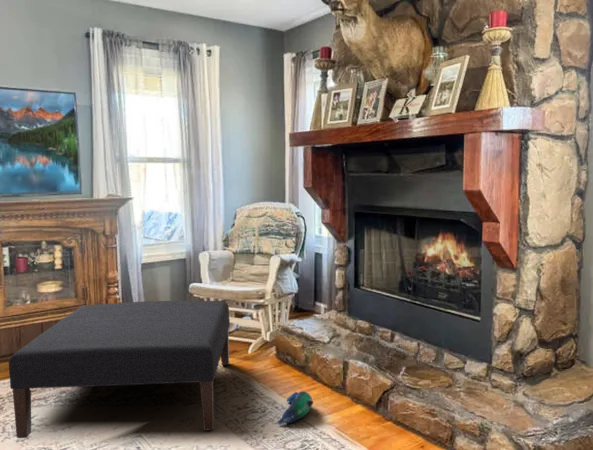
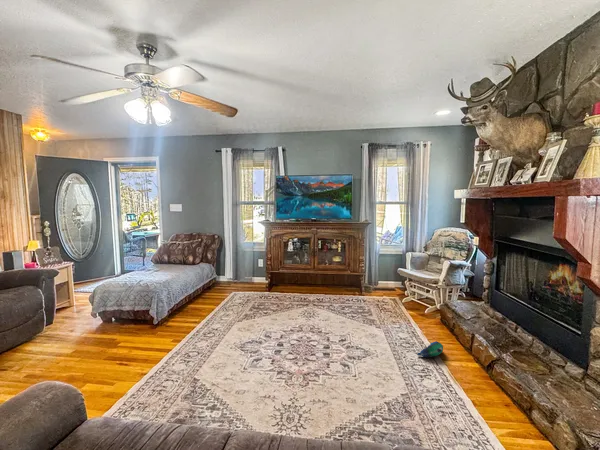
ottoman: present [9,301,230,438] -> none [303,270,413,345]

